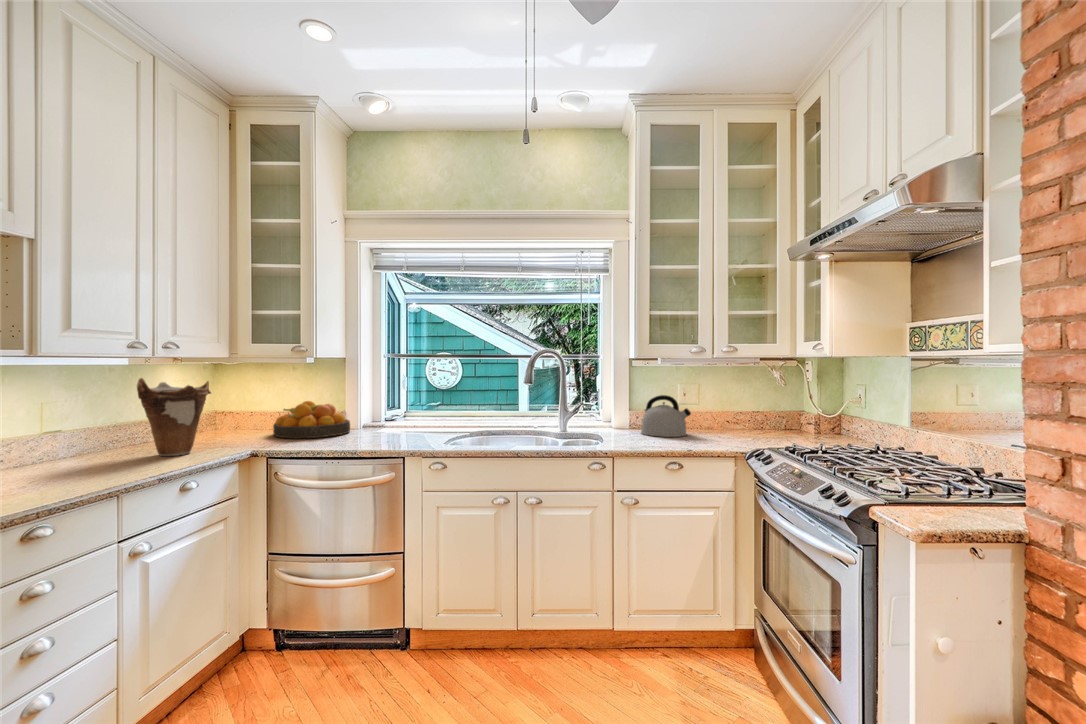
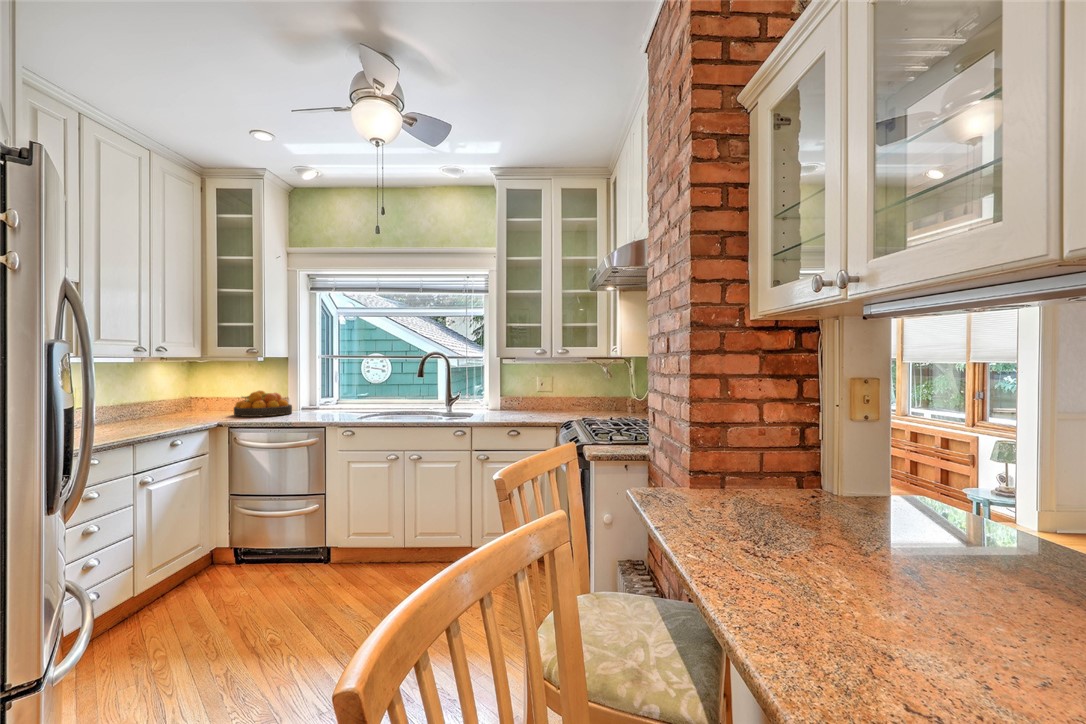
vase: present [137,378,211,456] -> none [139,372,189,425]
kettle: present [641,395,691,437] -> none [509,385,543,414]

